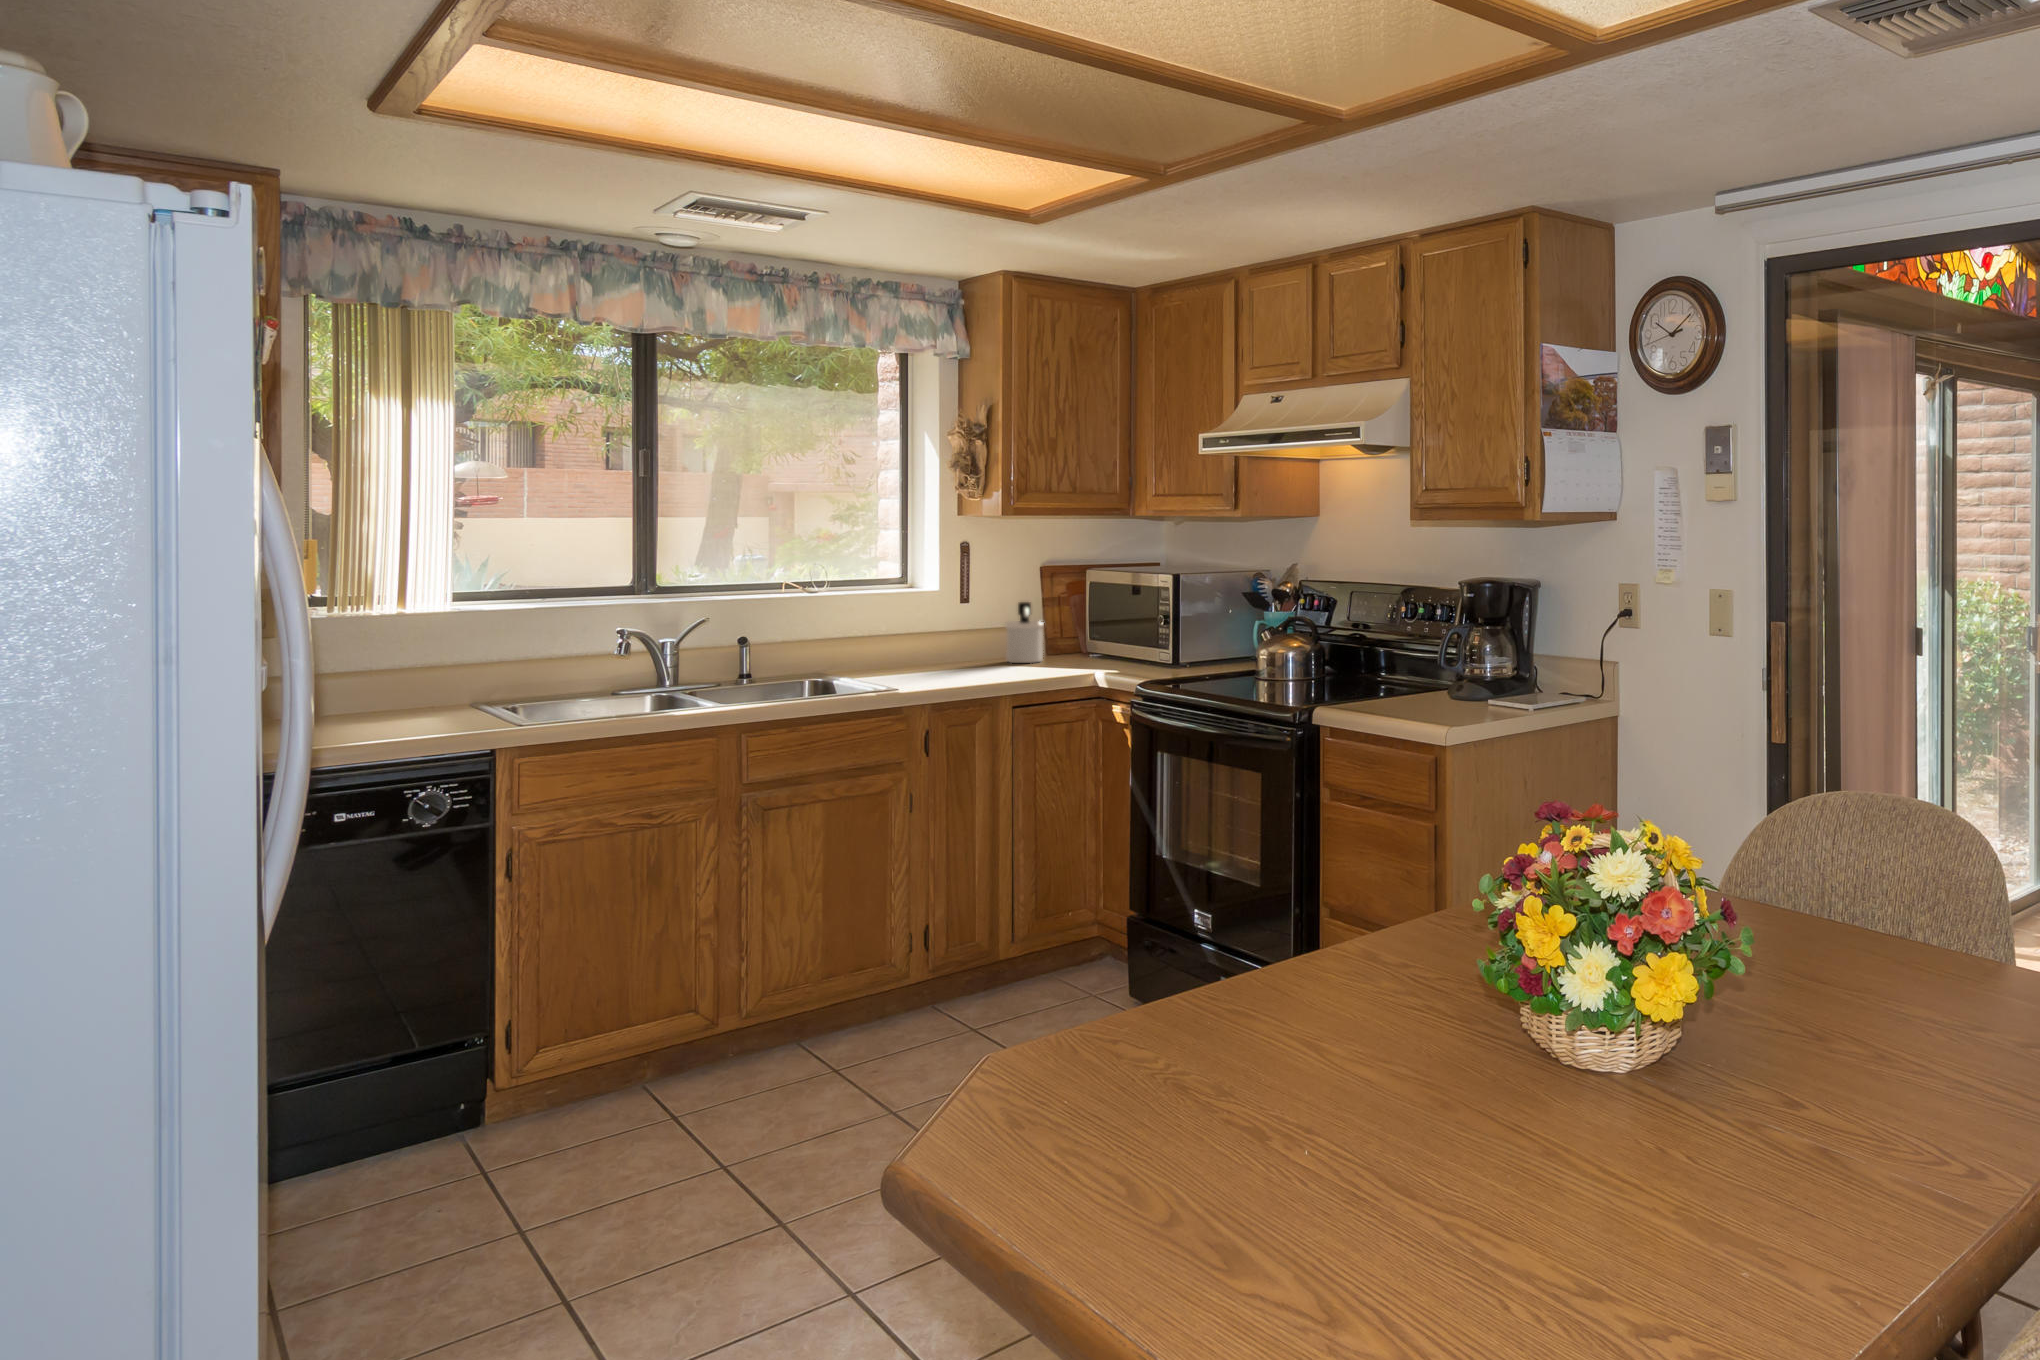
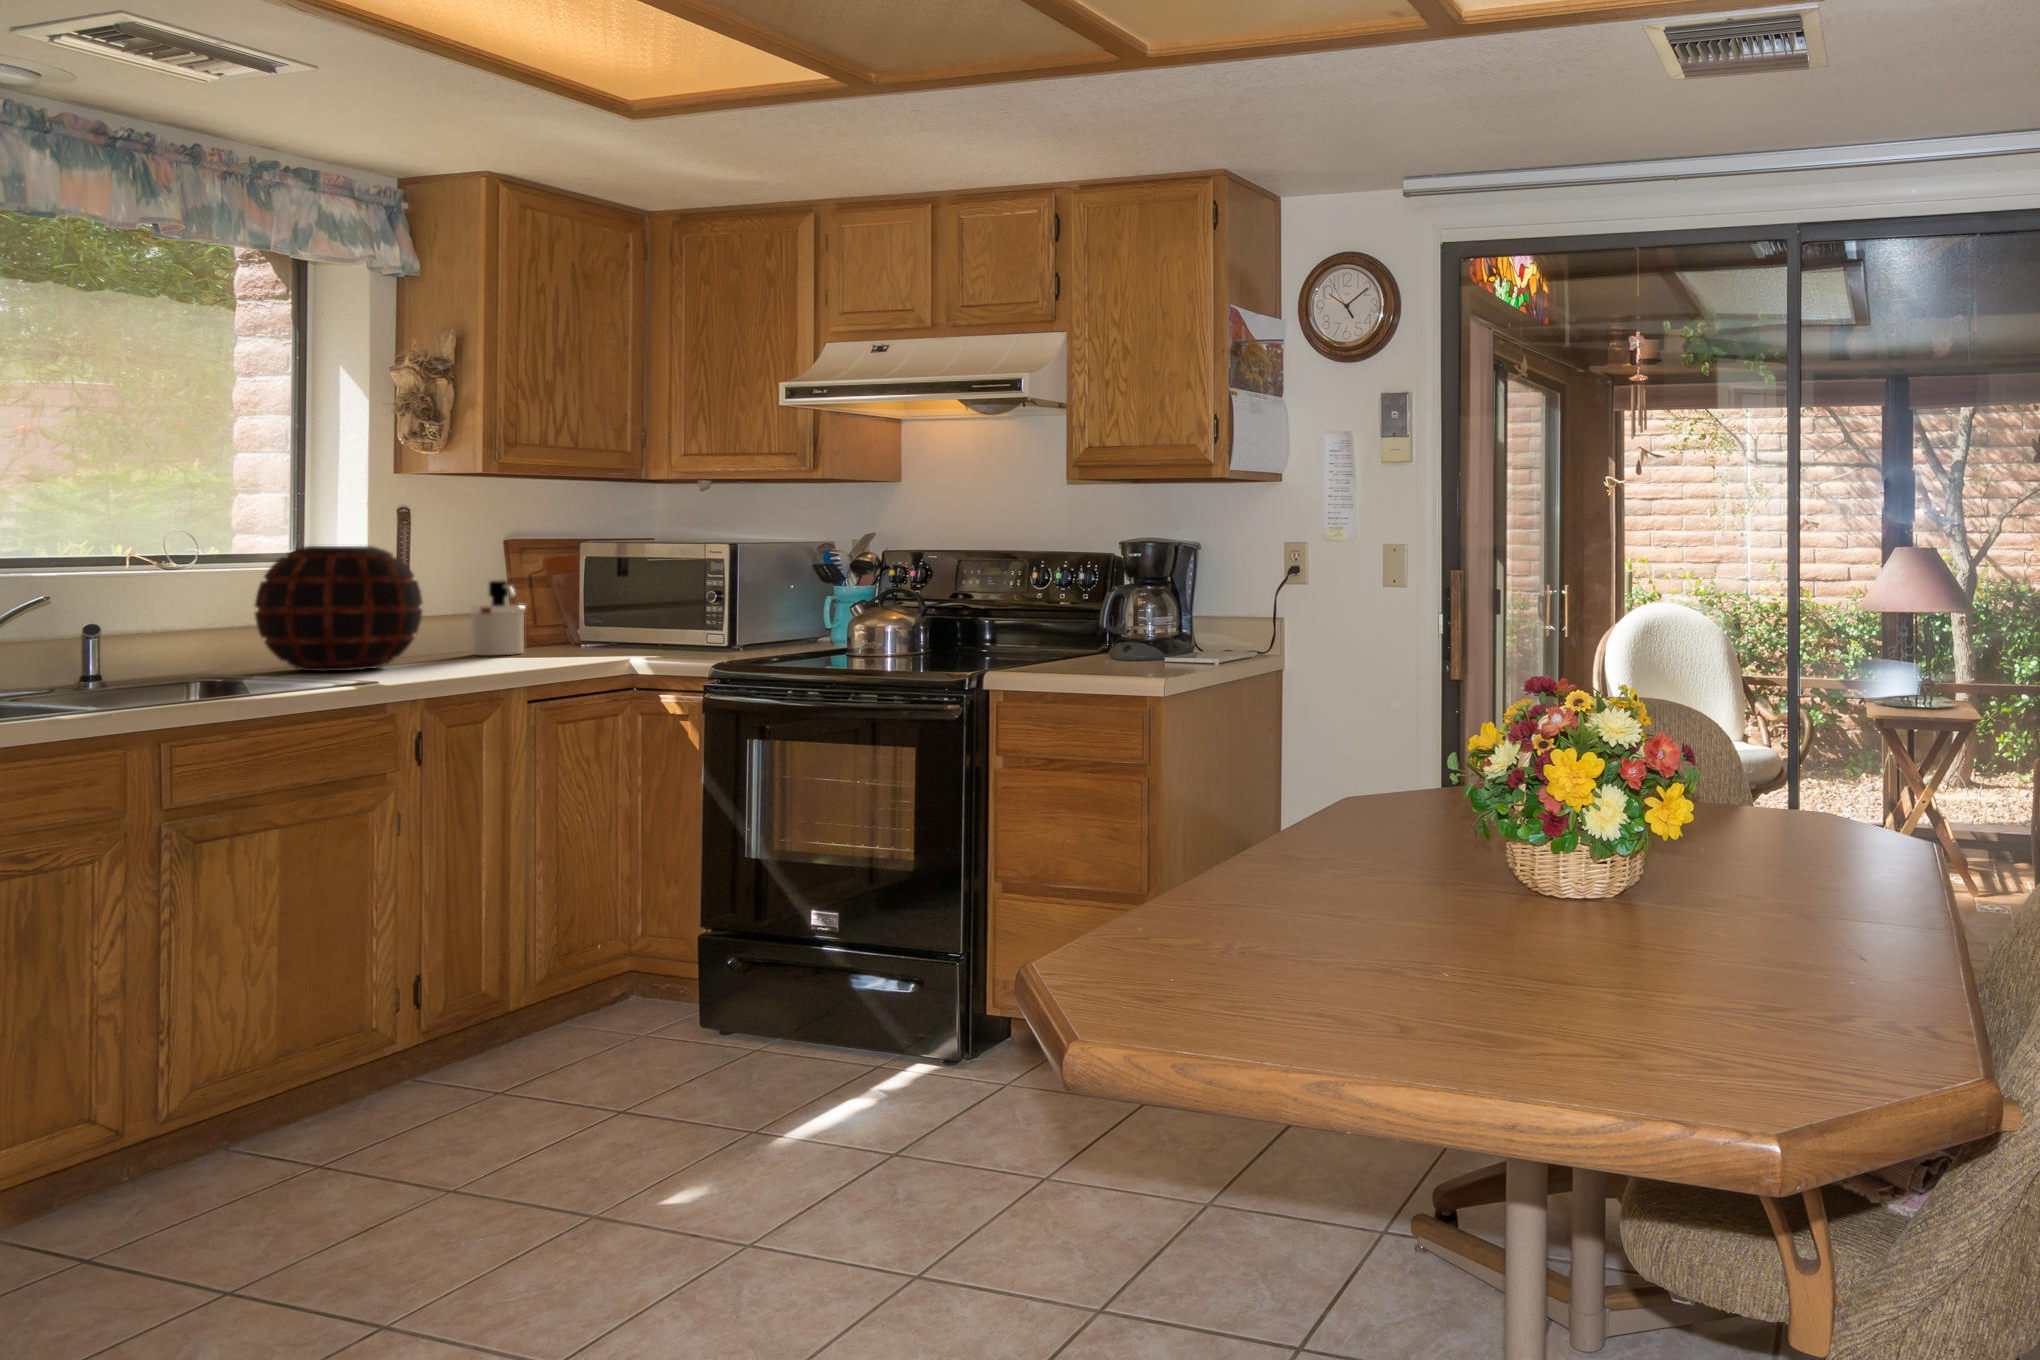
decorative vase: none [849,576,958,674] -> present [255,546,423,671]

